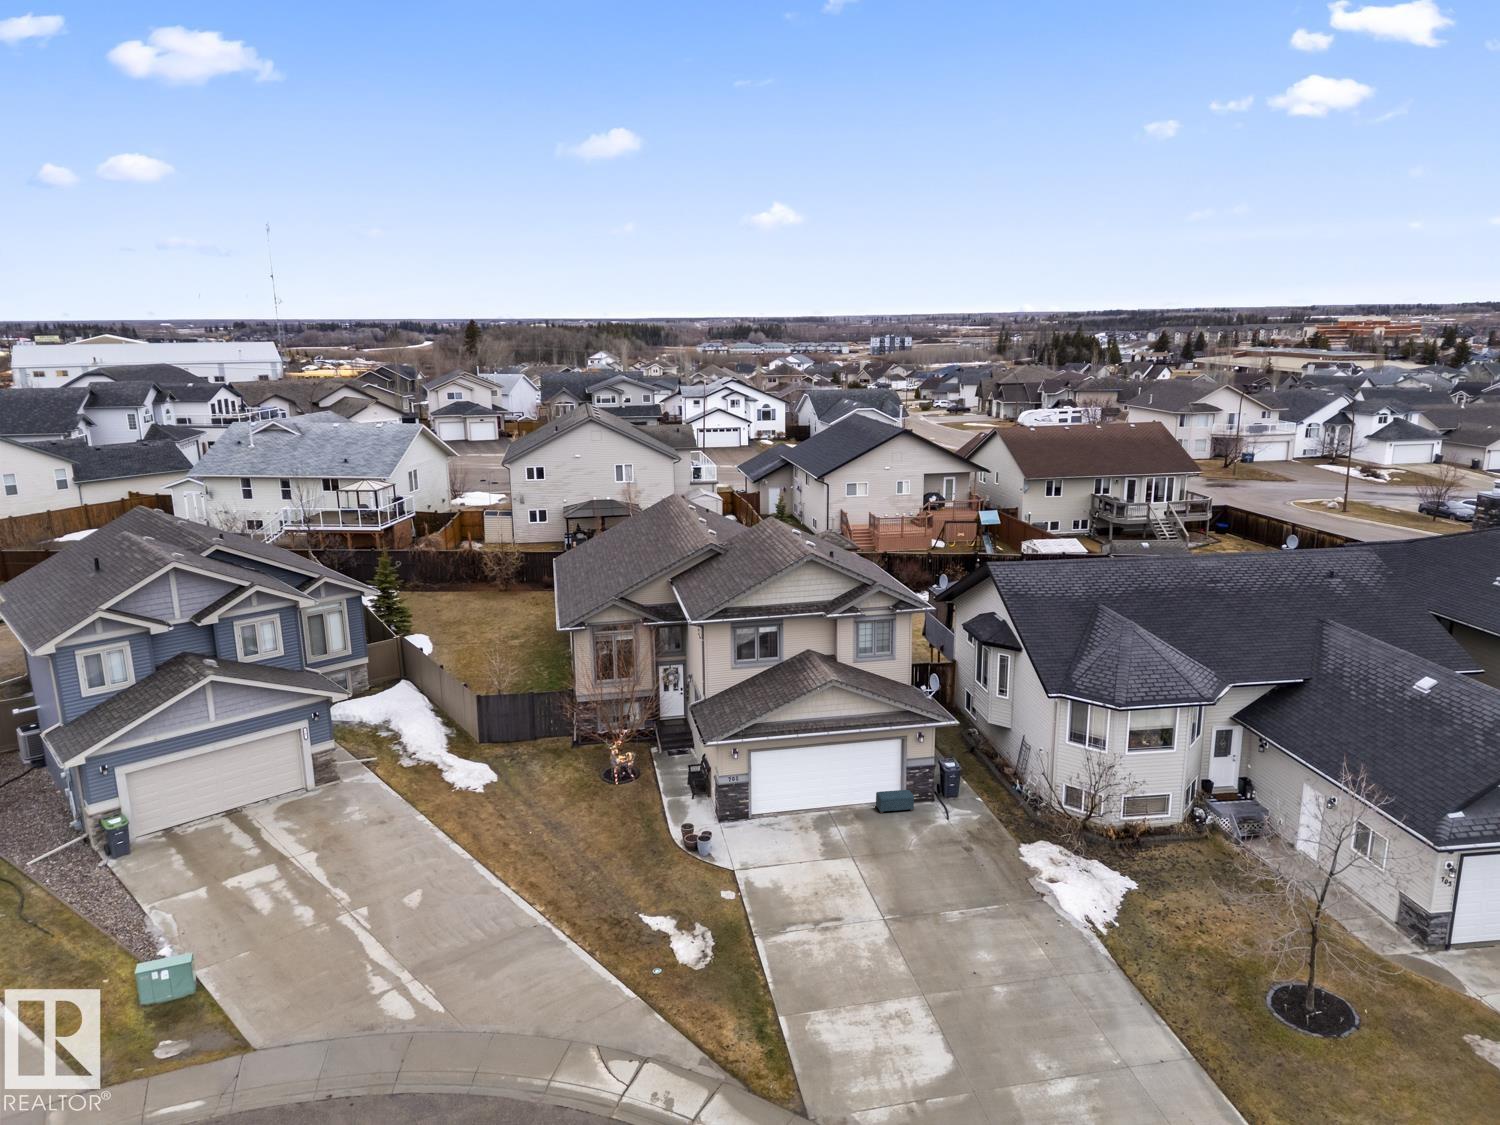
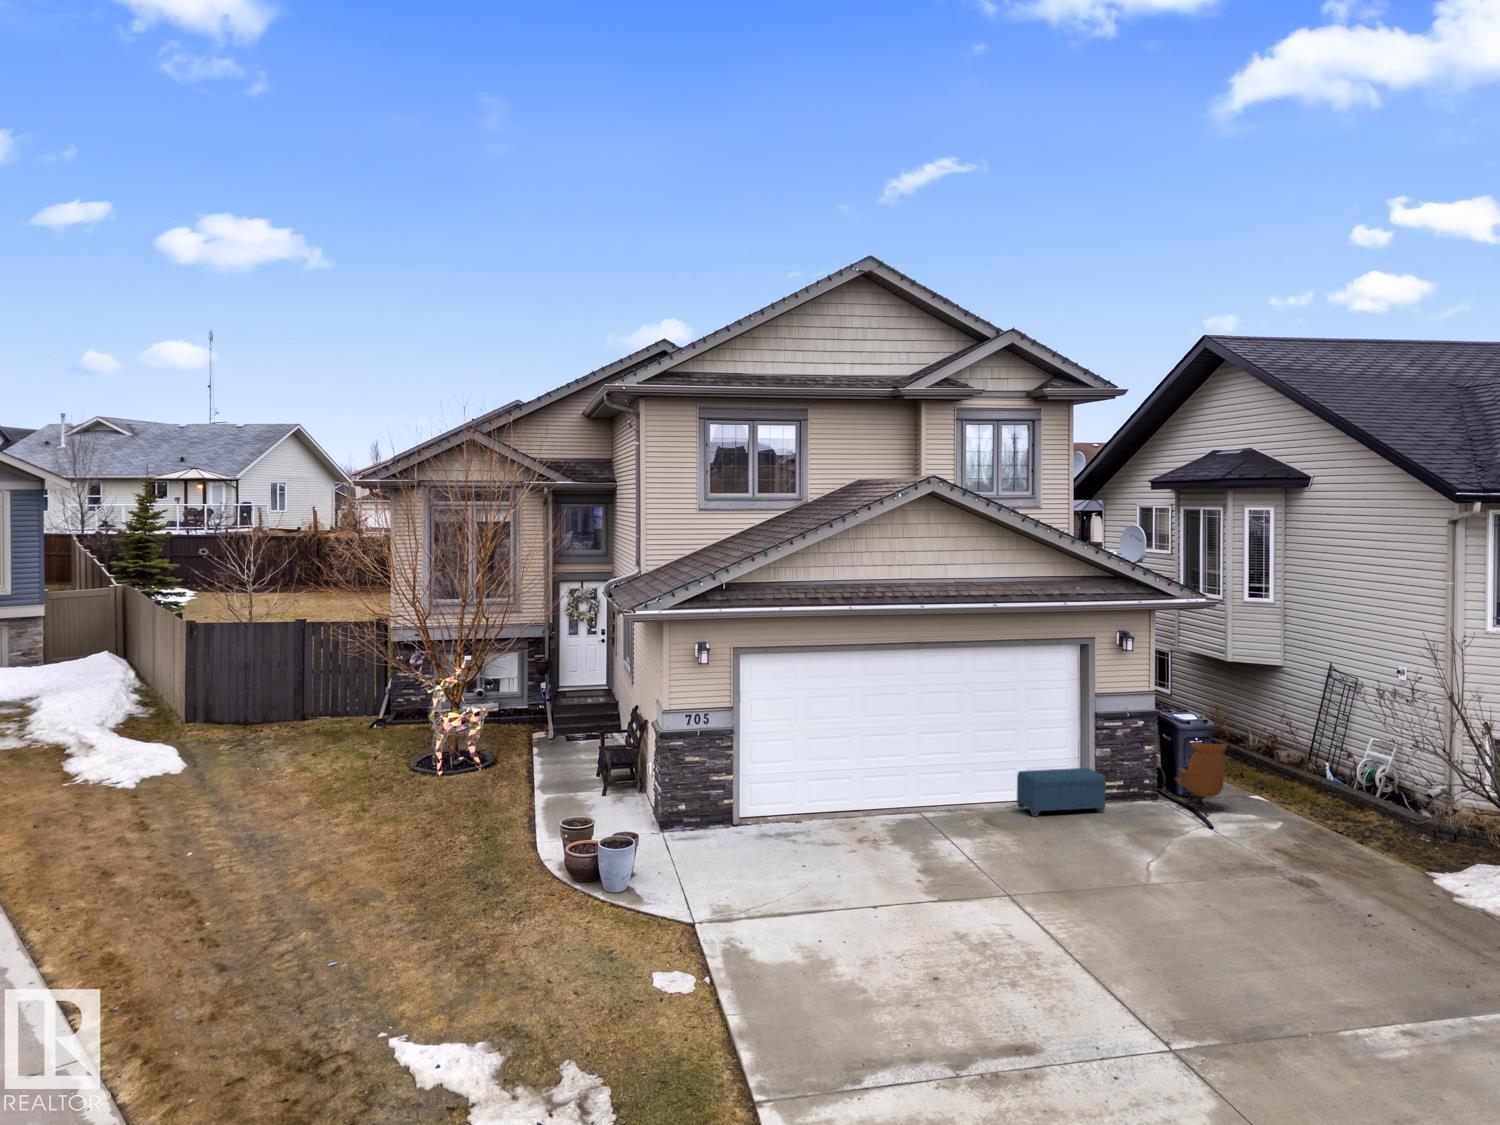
lounge chair: none [947,783,968,813] -> present [1175,743,1227,814]

